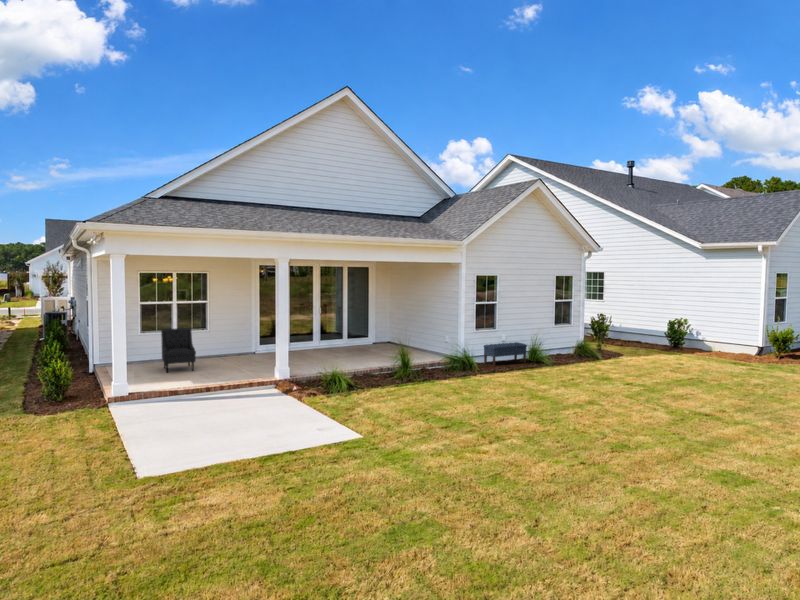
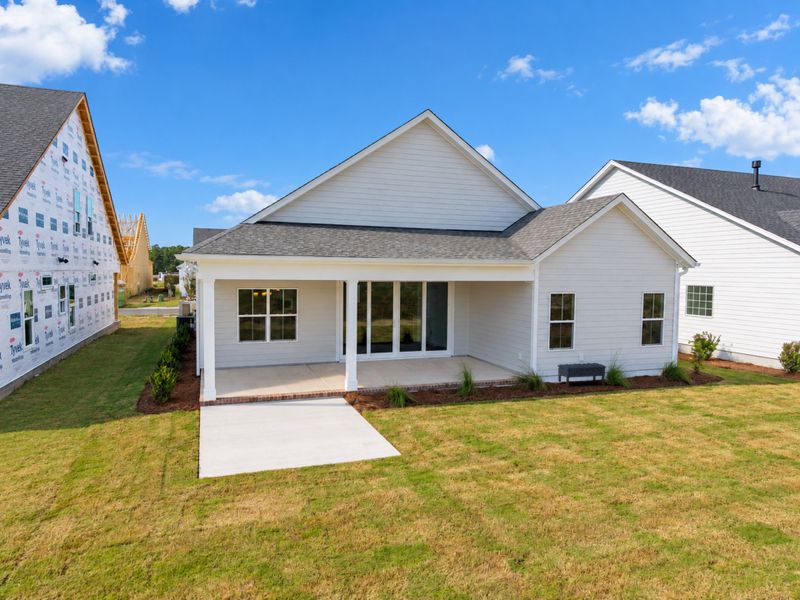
chair: present [161,328,196,373] -> none [256,339,283,378]

